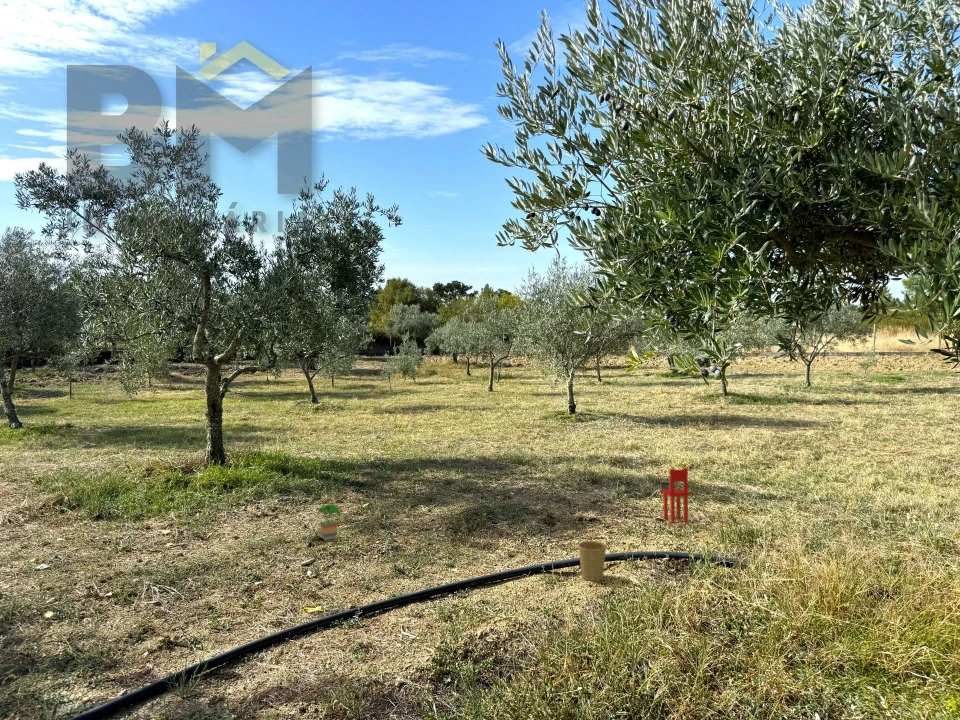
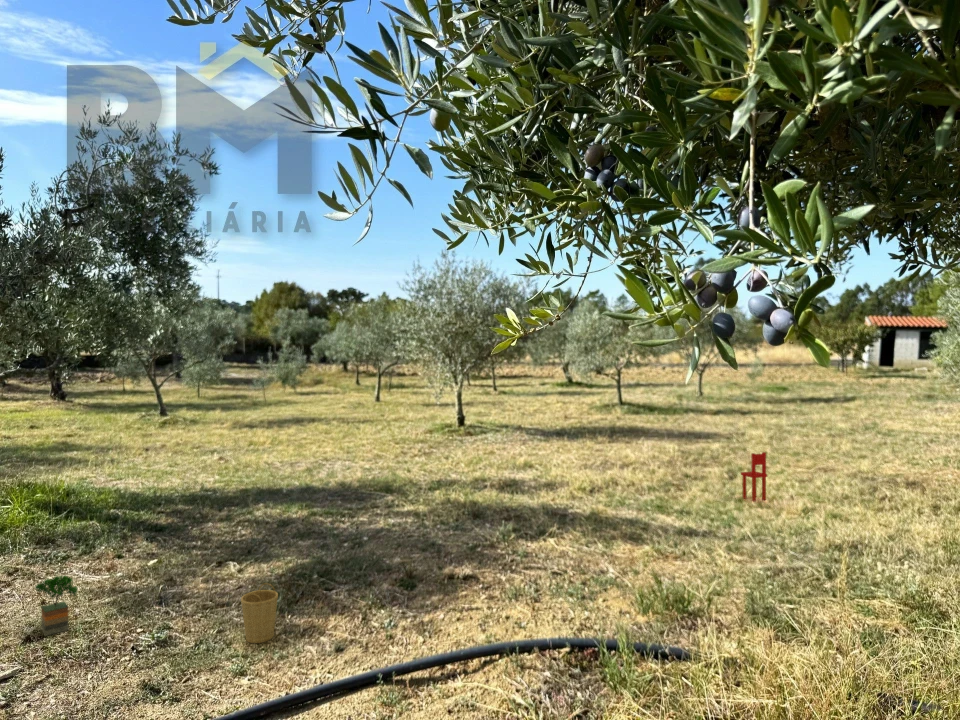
chair: present [662,468,689,523] -> present [741,452,767,501]
basket: present [578,536,606,581] -> present [241,583,278,643]

